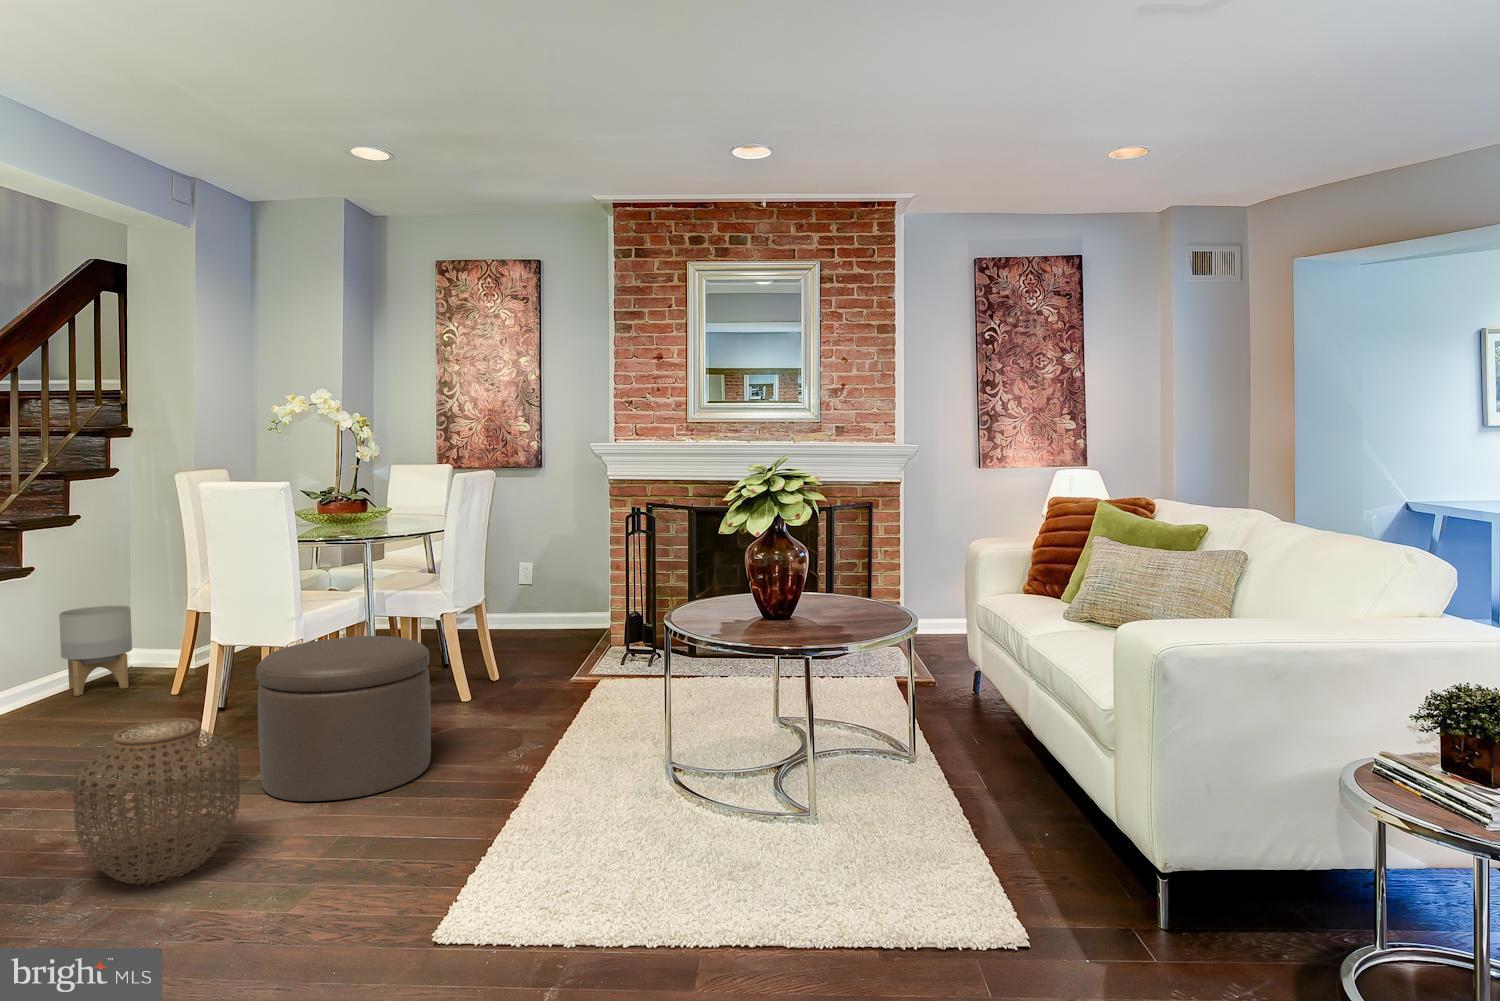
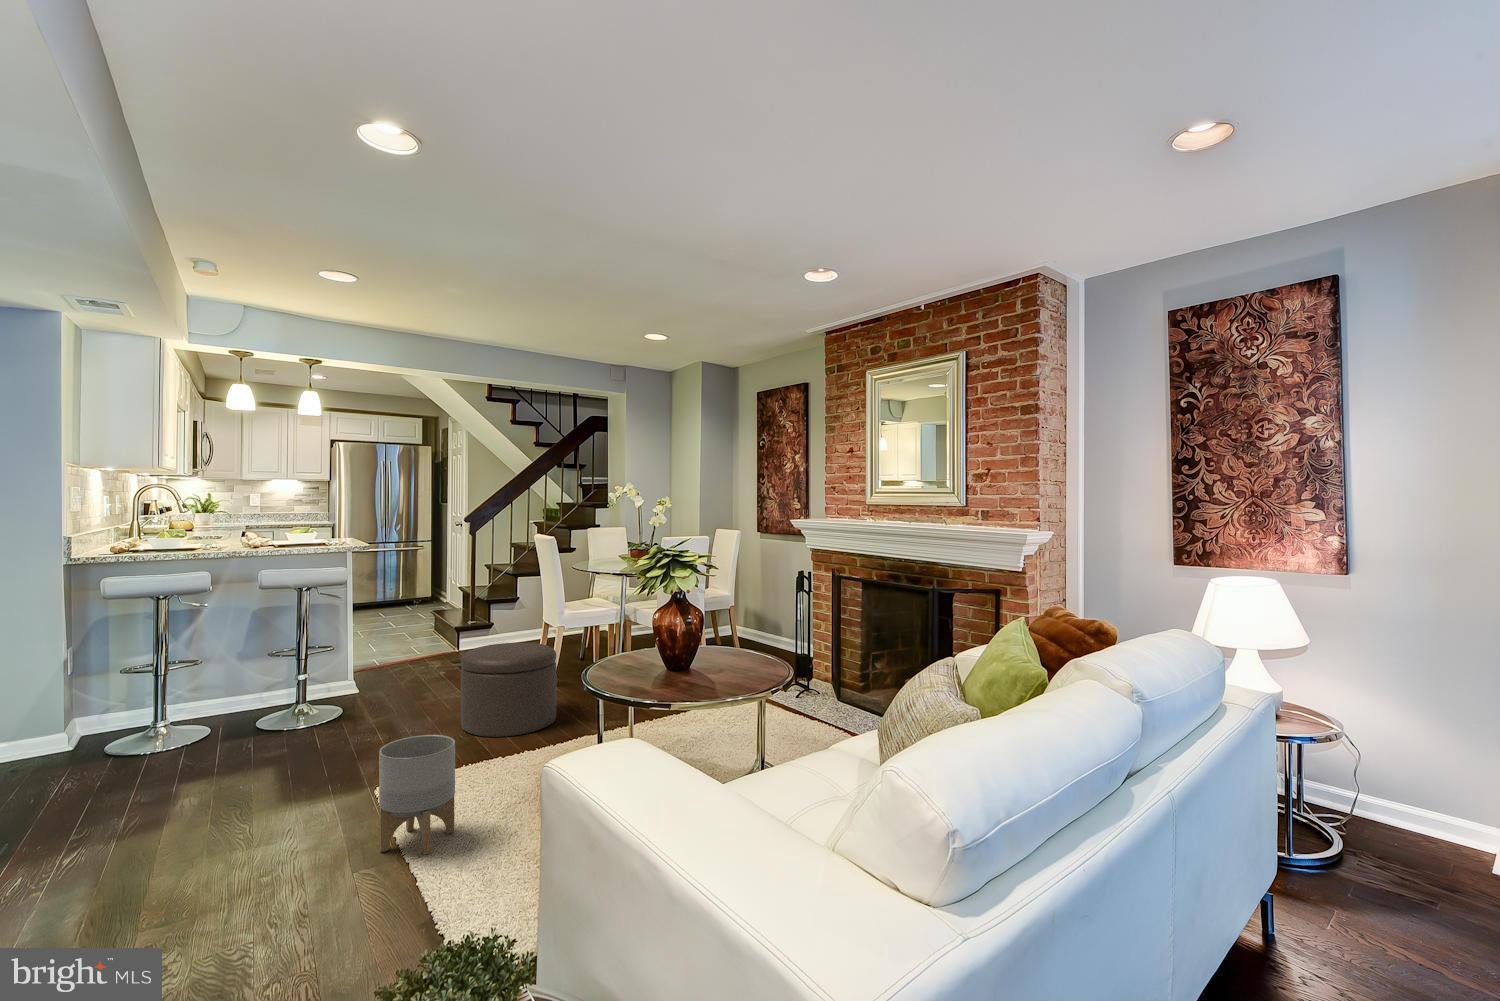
planter: present [59,605,132,696] -> present [379,735,455,855]
woven basket: present [73,718,240,884] -> none [338,668,412,745]

